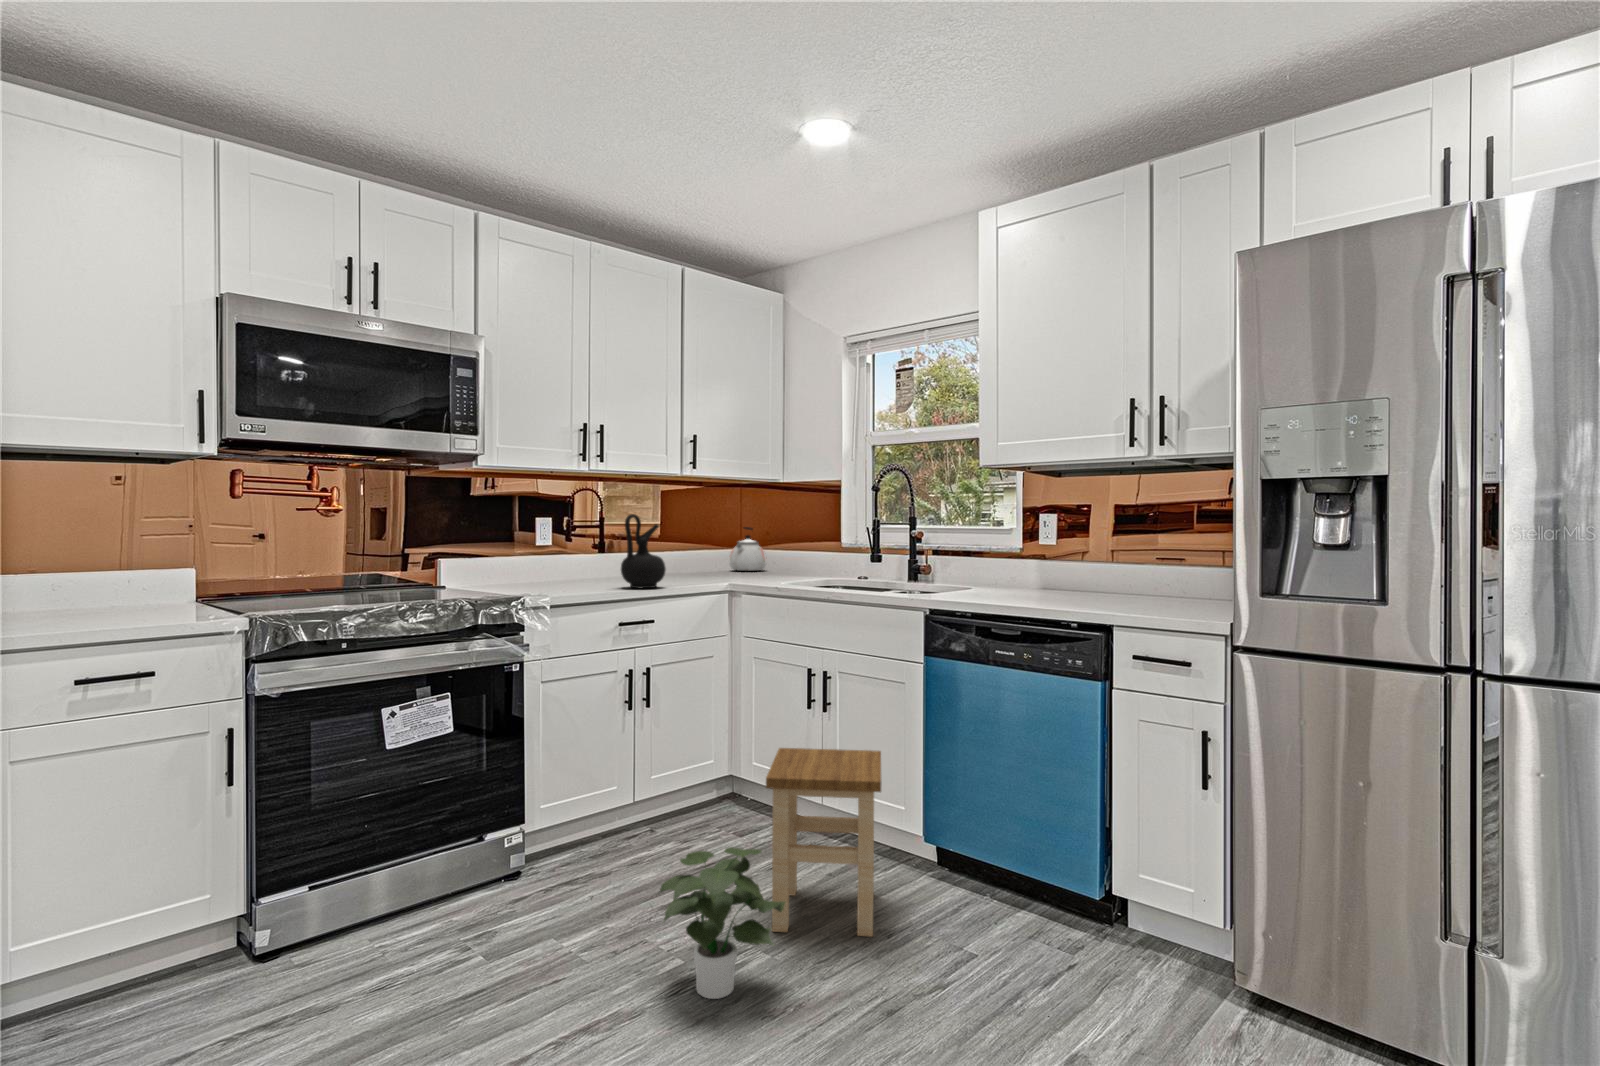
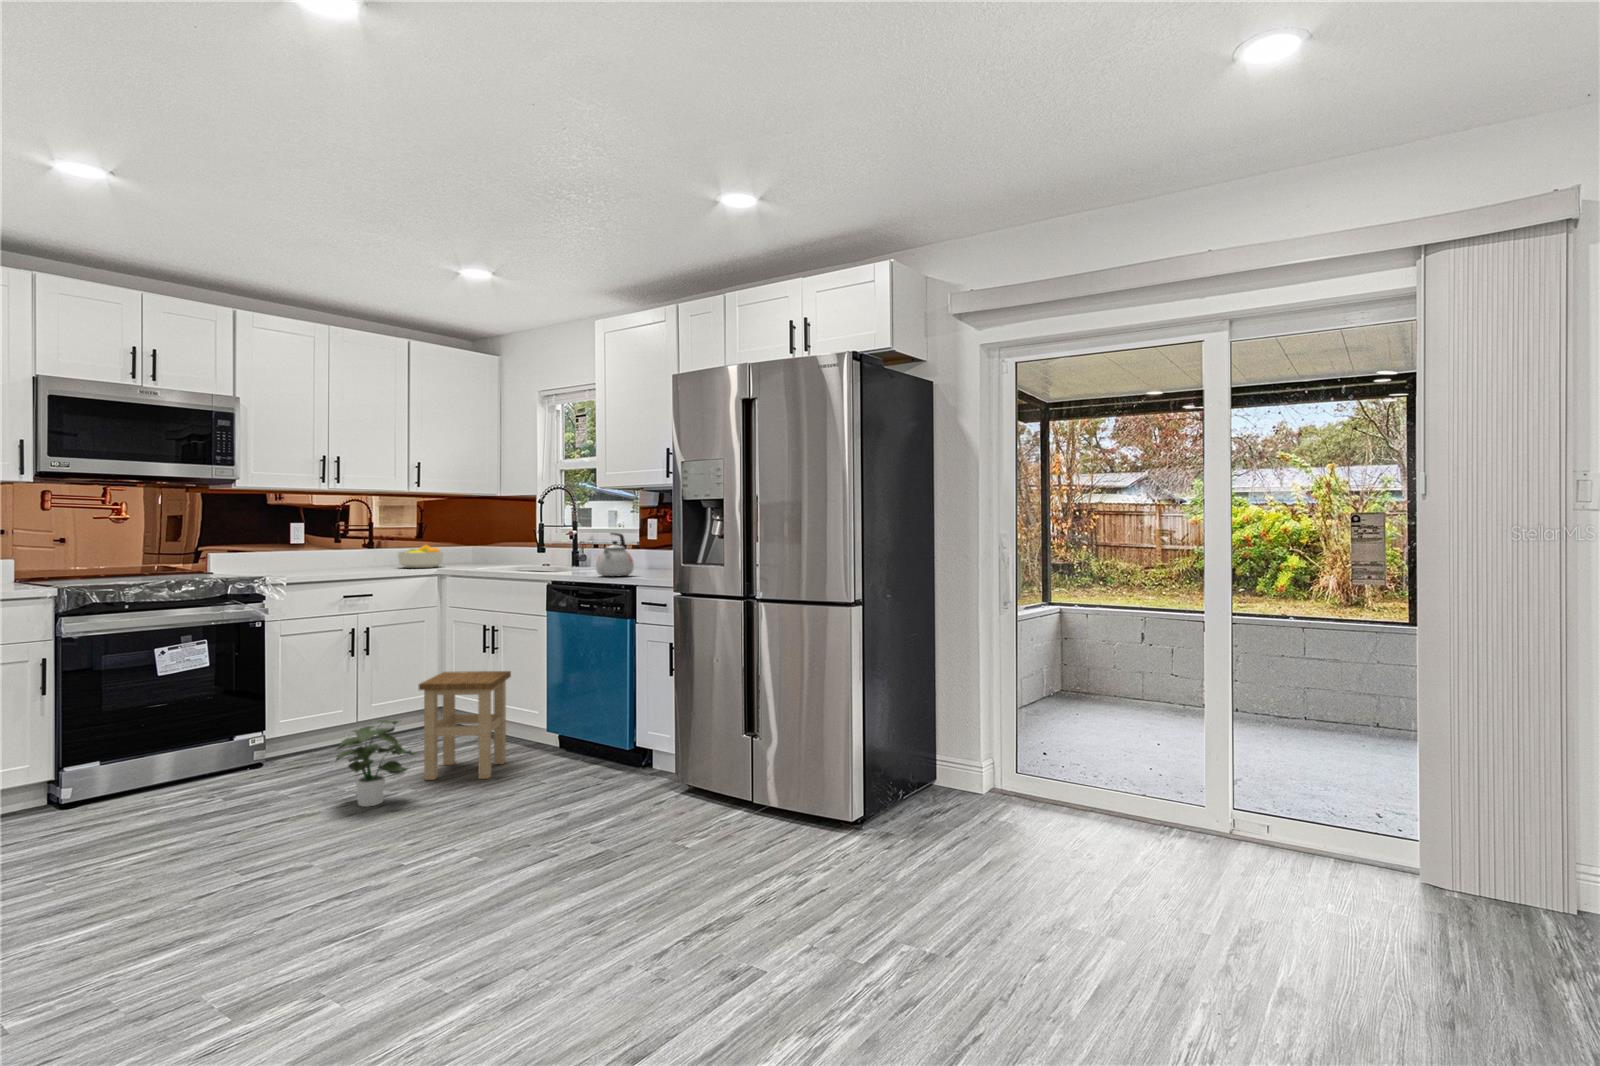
ceramic jug: present [621,514,666,588] -> none [348,521,382,572]
kettle: present [729,527,766,571] -> present [596,533,634,577]
fruit bowl: none [669,547,729,580] -> present [398,545,443,568]

